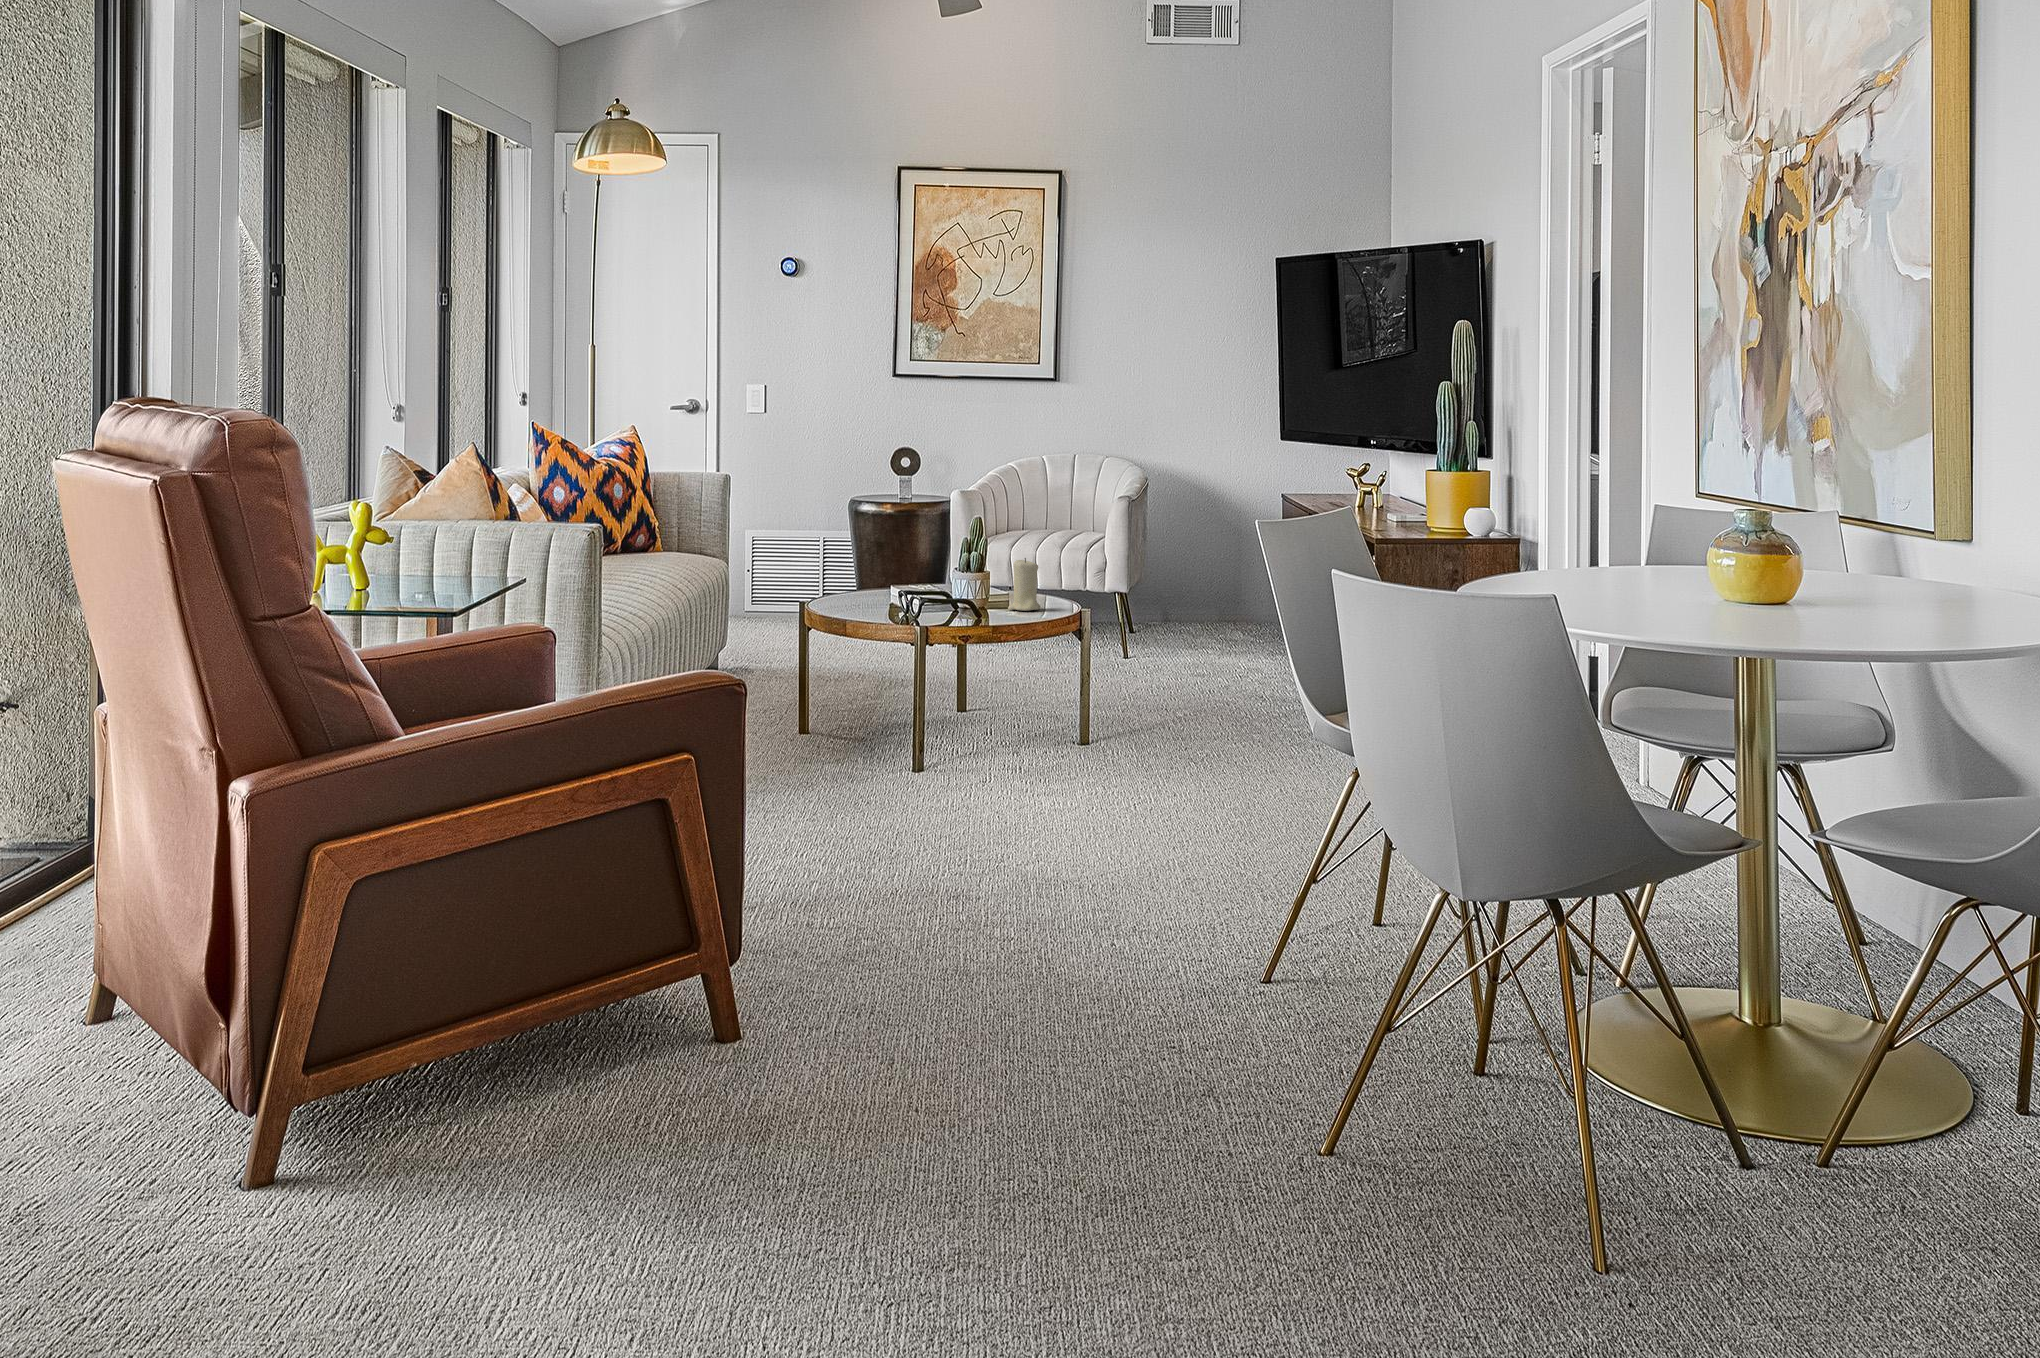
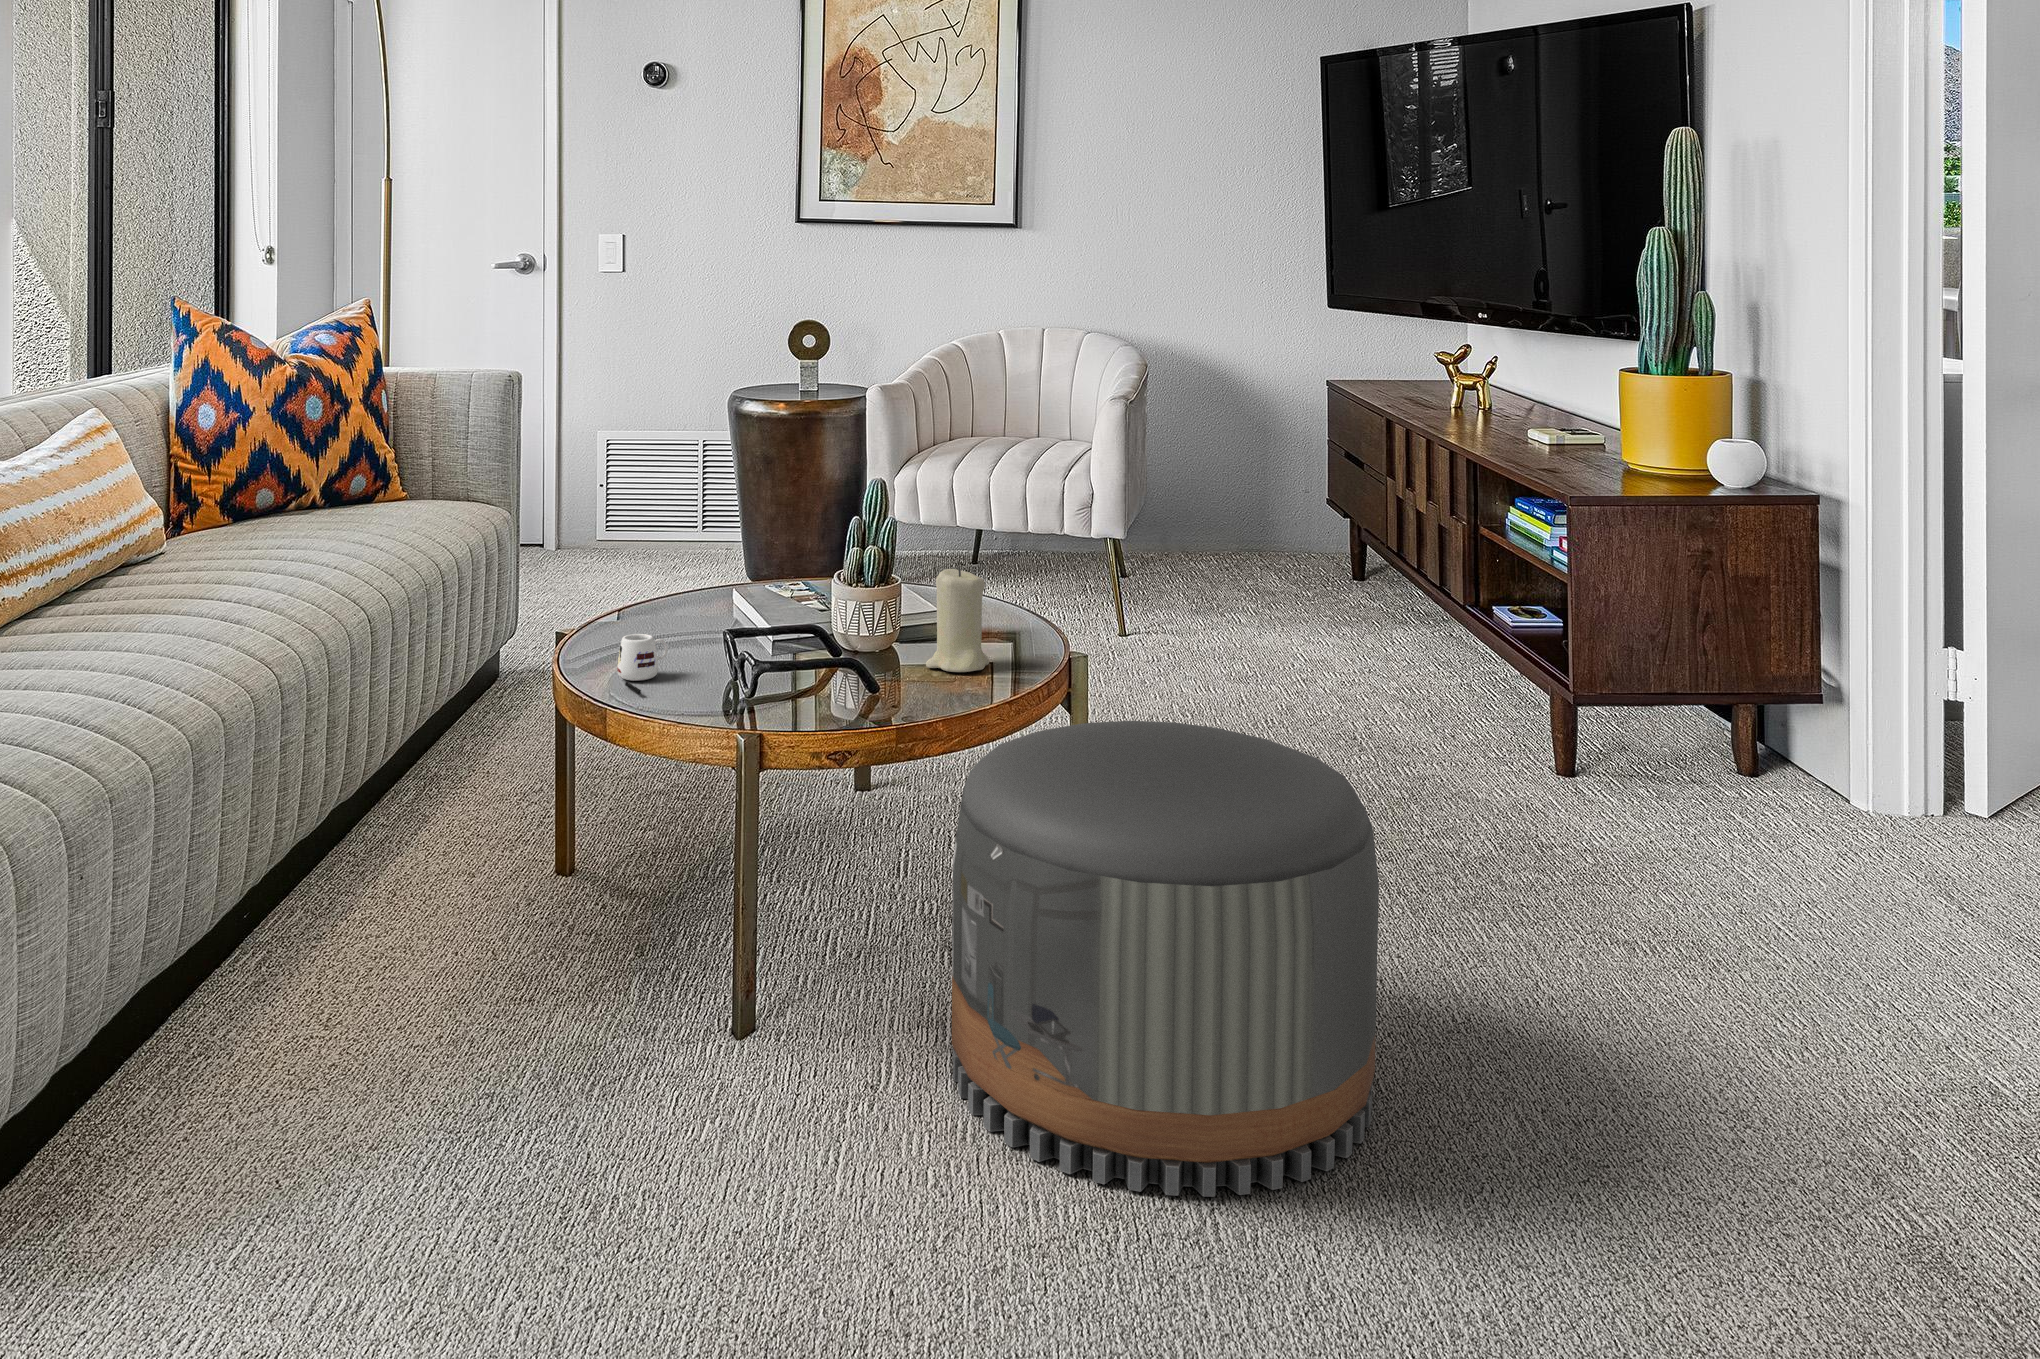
mug: none [851,591,876,616] -> present [617,634,668,694]
pouf: none [1024,620,1214,794] -> present [952,721,1379,1197]

